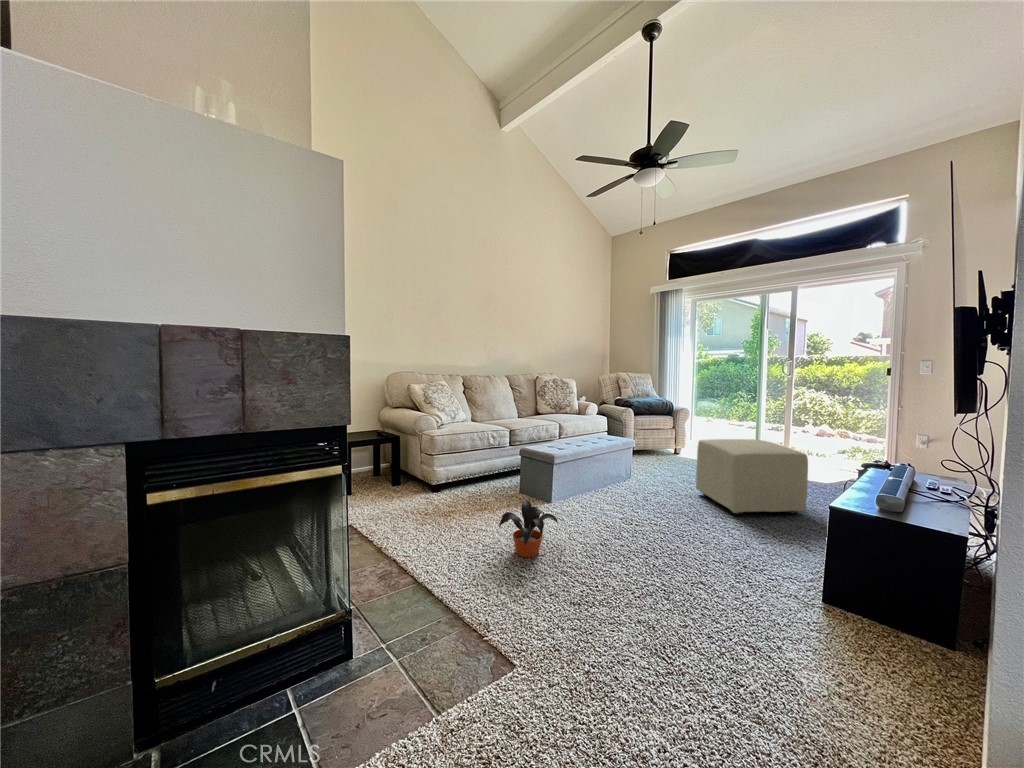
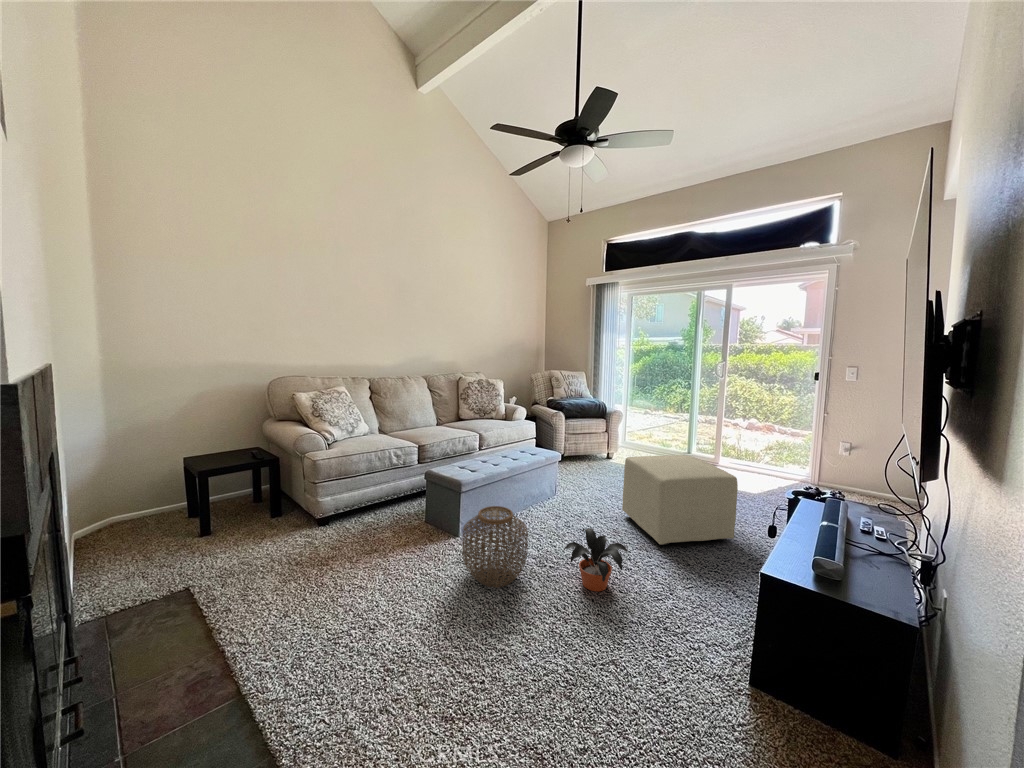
woven basket: none [563,470,618,535] -> present [462,506,528,587]
potted plant: present [499,501,558,557] -> present [563,528,627,591]

